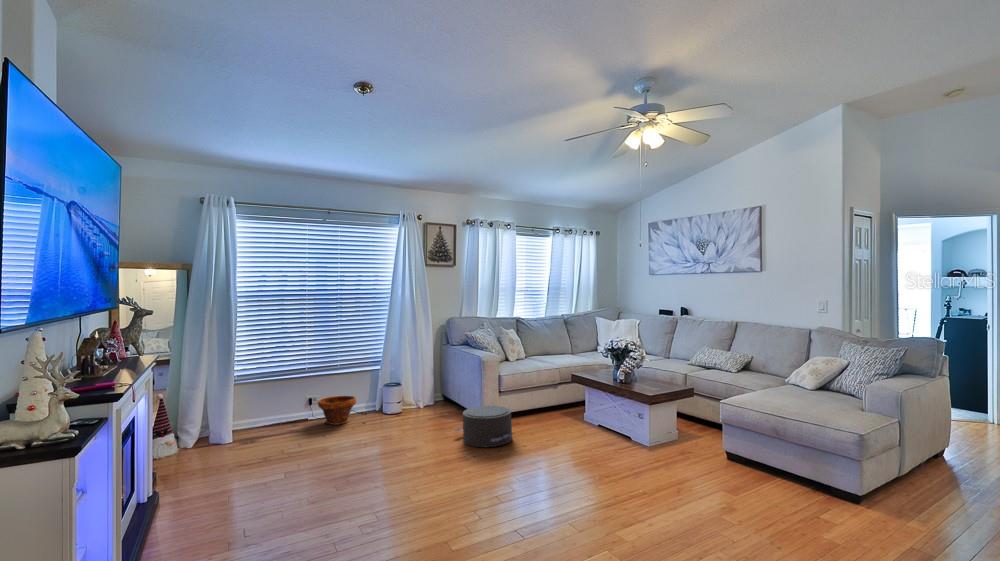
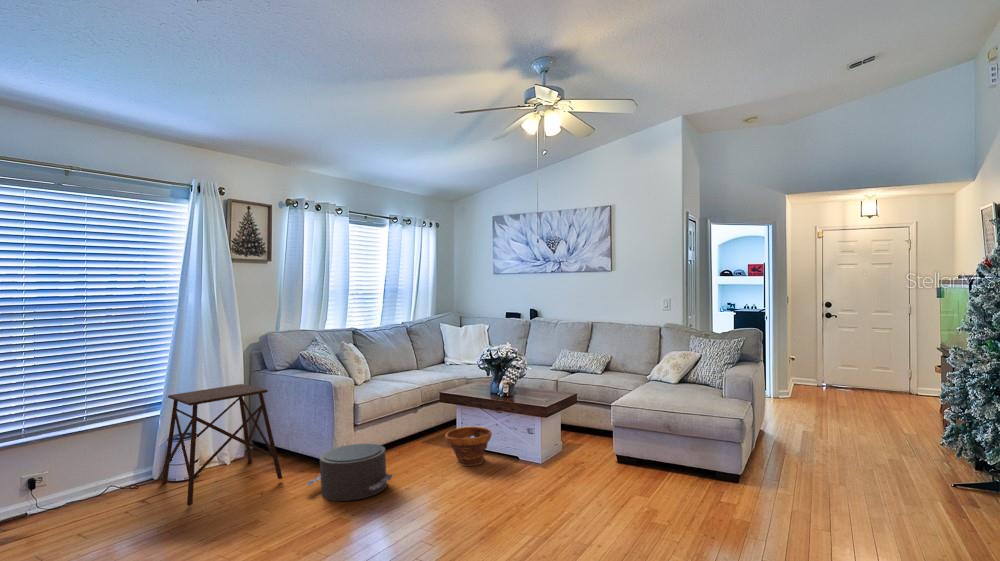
side table: none [379,353,445,431] -> present [162,384,282,506]
planter: present [318,396,356,425] -> present [445,426,492,466]

